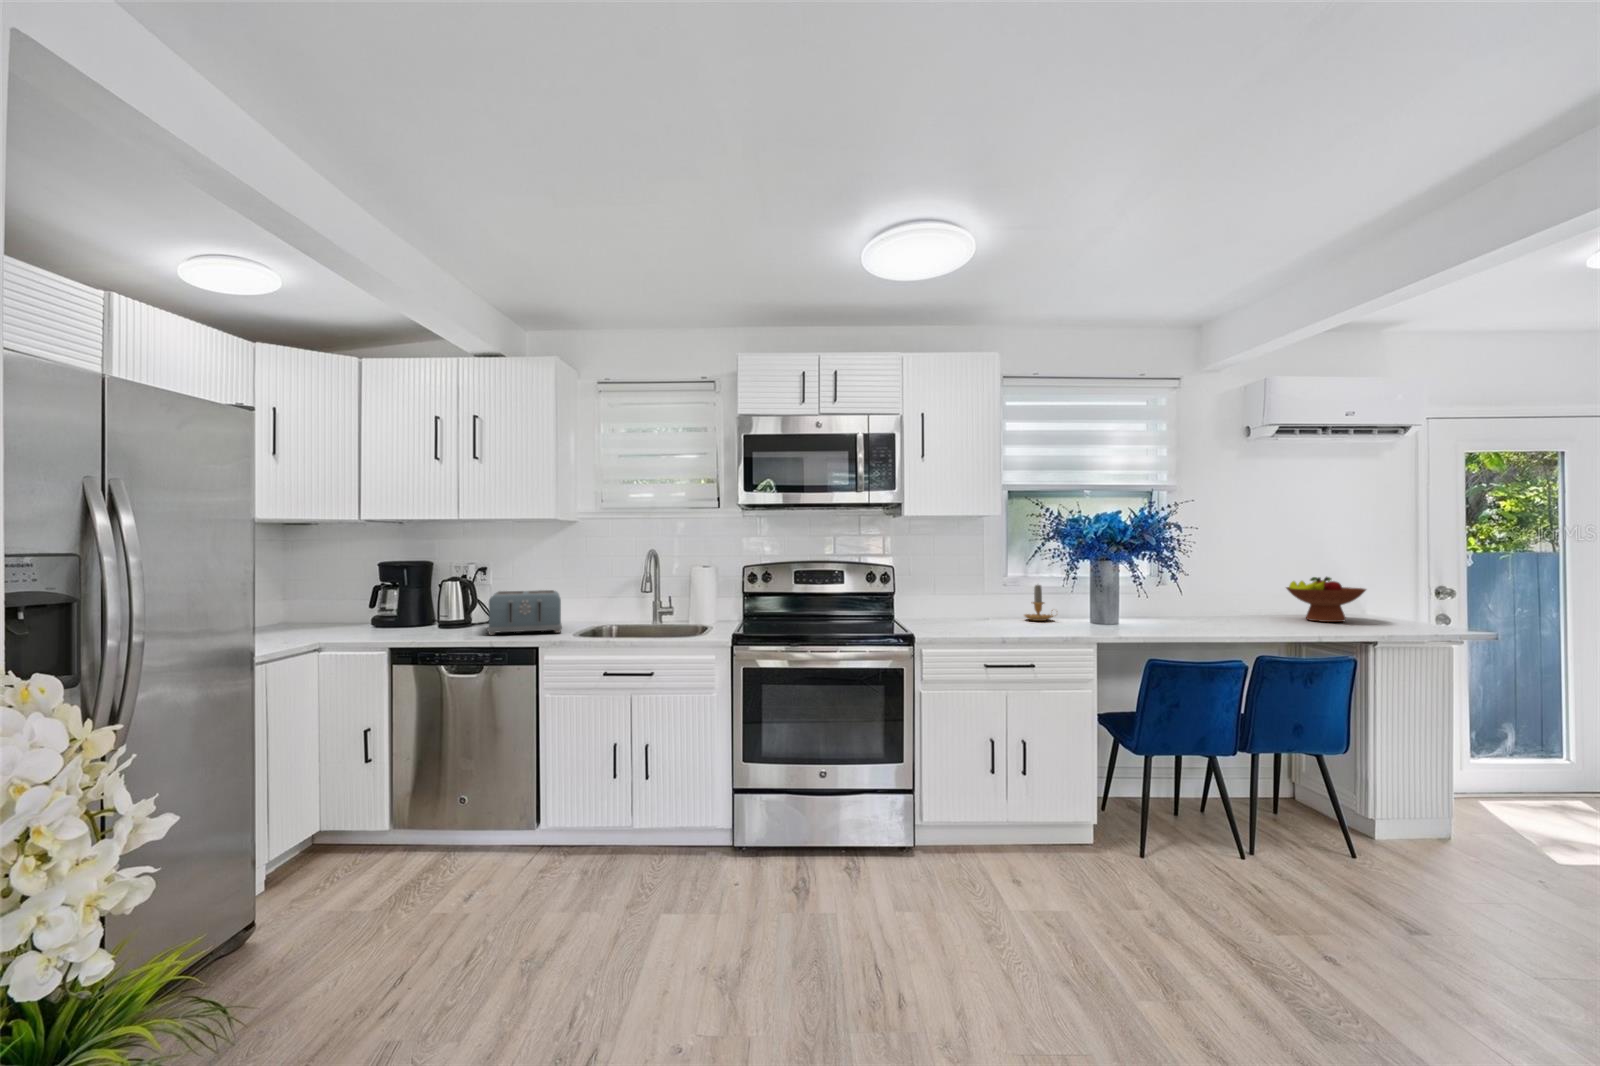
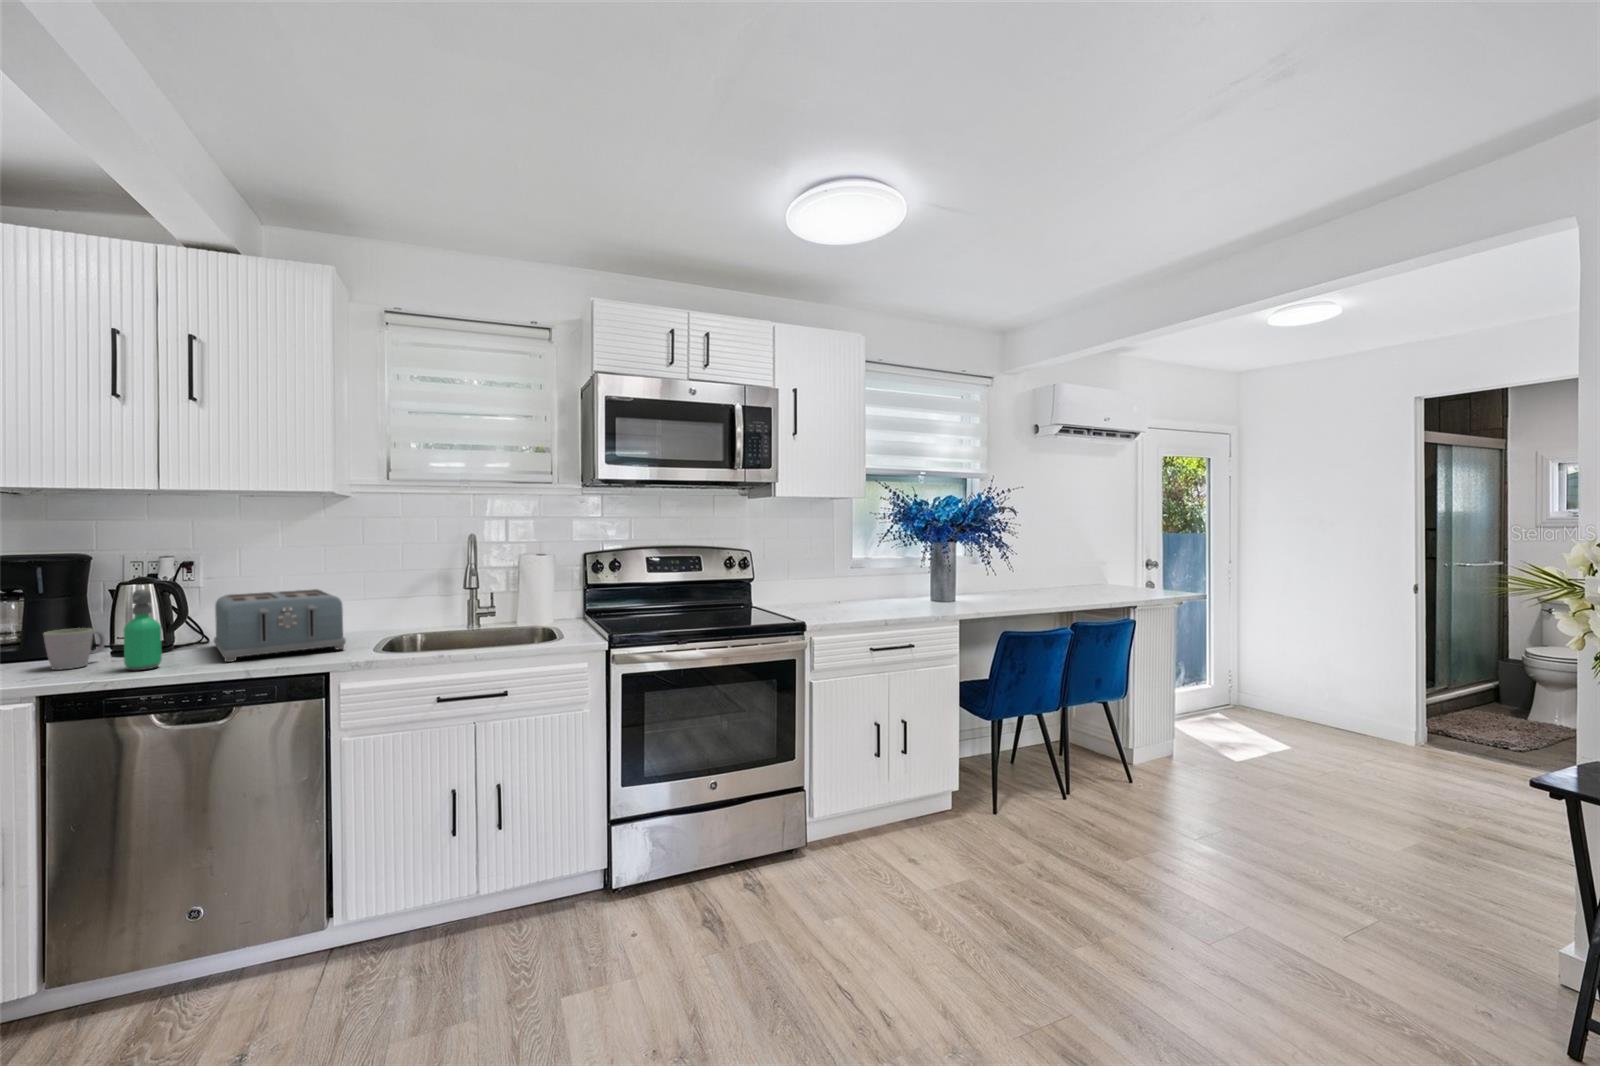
fruit bowl: present [1286,577,1366,622] -> none [1057,553,1118,591]
soap dispenser: none [436,584,455,636] -> present [124,589,162,670]
candle: present [1024,585,1053,621] -> none [867,563,901,601]
mug: none [400,609,431,633] -> present [44,628,105,670]

